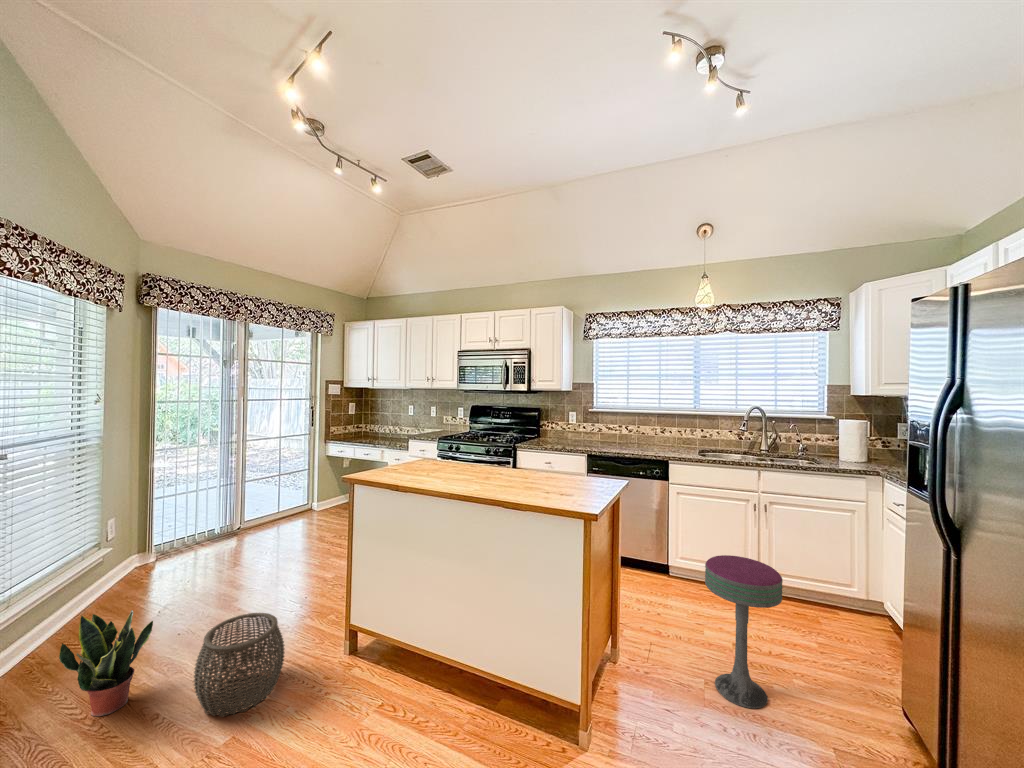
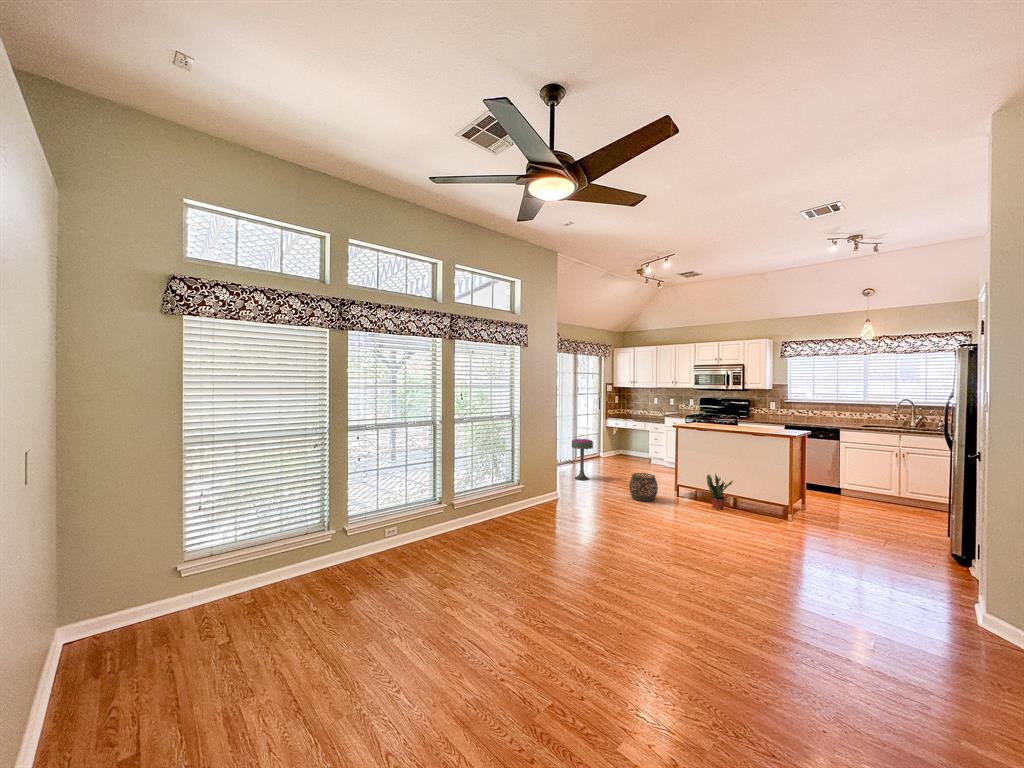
bar stool: present [705,555,783,708] -> present [572,439,593,480]
potted plant: present [59,610,153,716] -> present [707,475,733,509]

